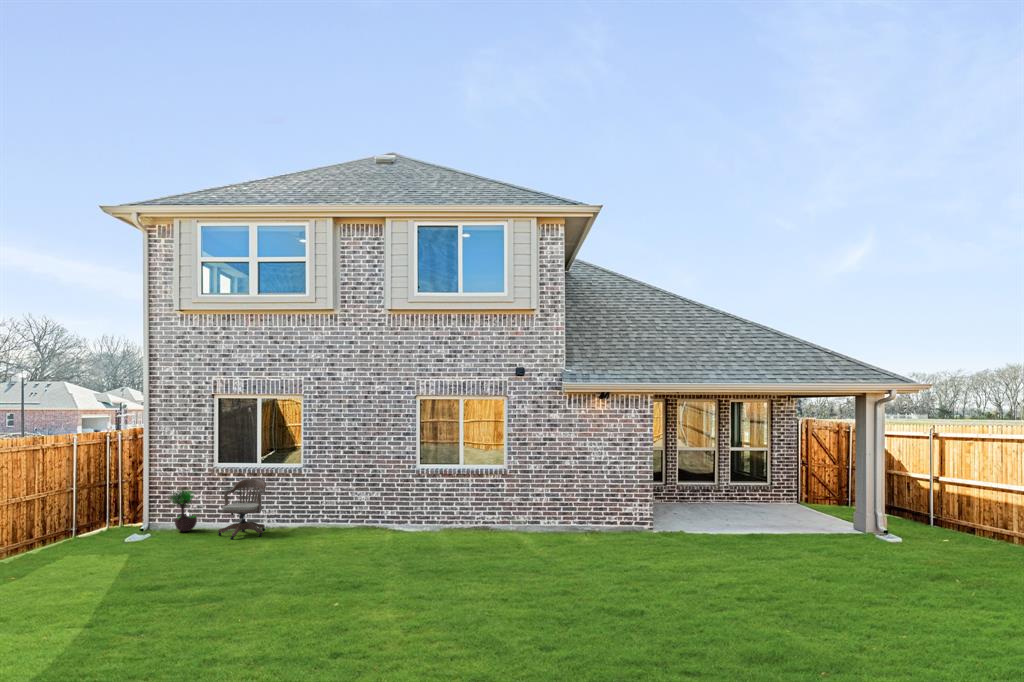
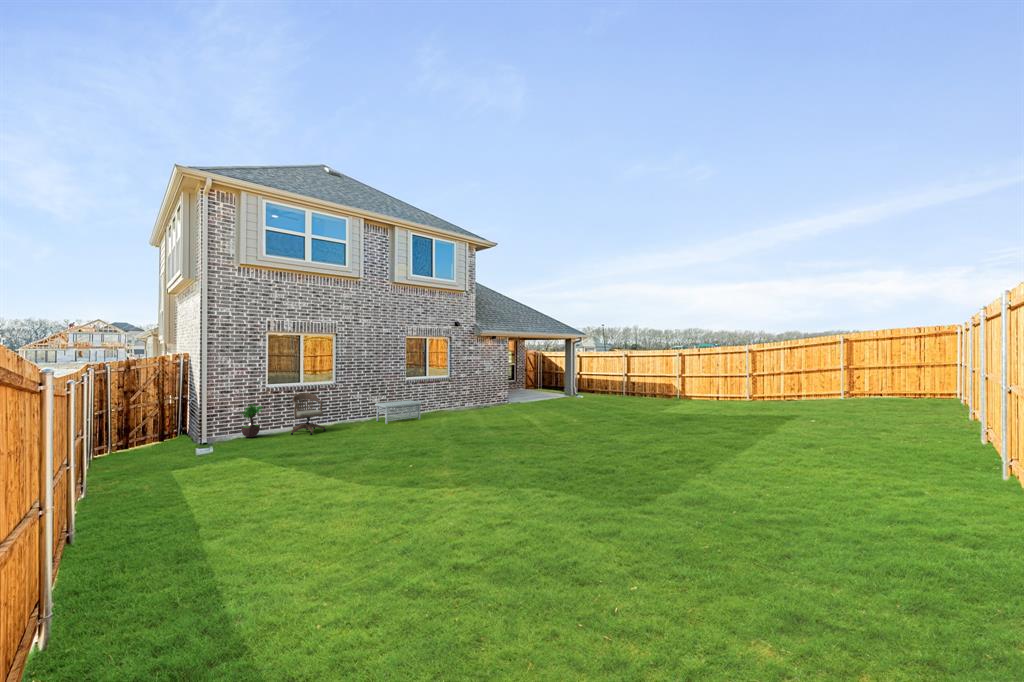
storage bench: none [351,503,422,538] -> present [375,400,421,424]

